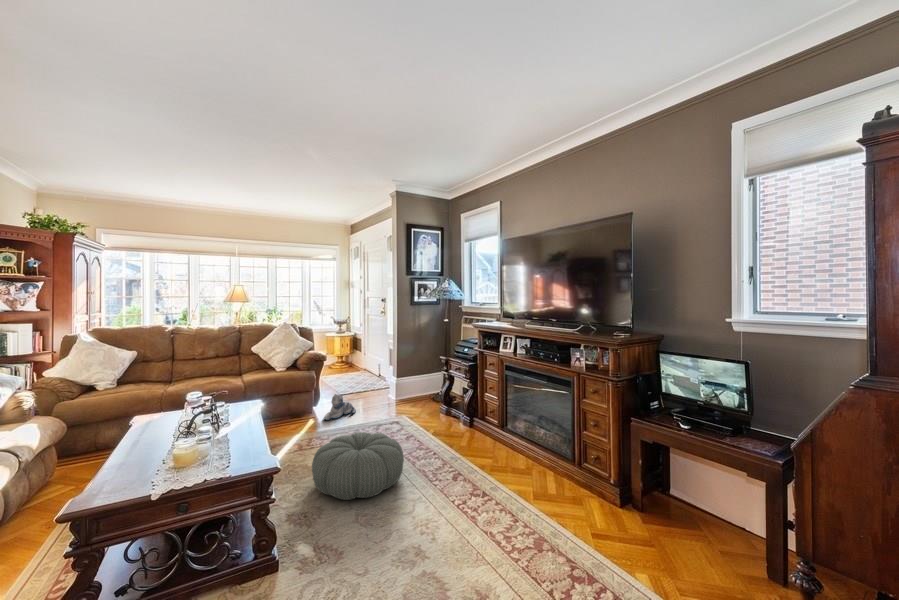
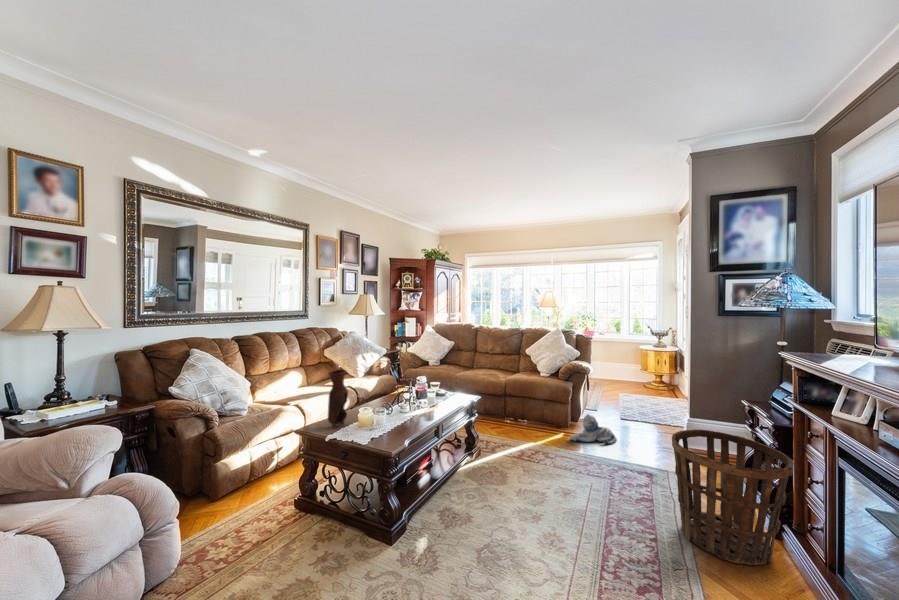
basket: none [432,377,490,448] -> present [672,429,794,565]
vase: none [114,400,152,487] -> present [328,370,348,428]
pouf: present [312,432,404,500] -> none [476,456,584,541]

